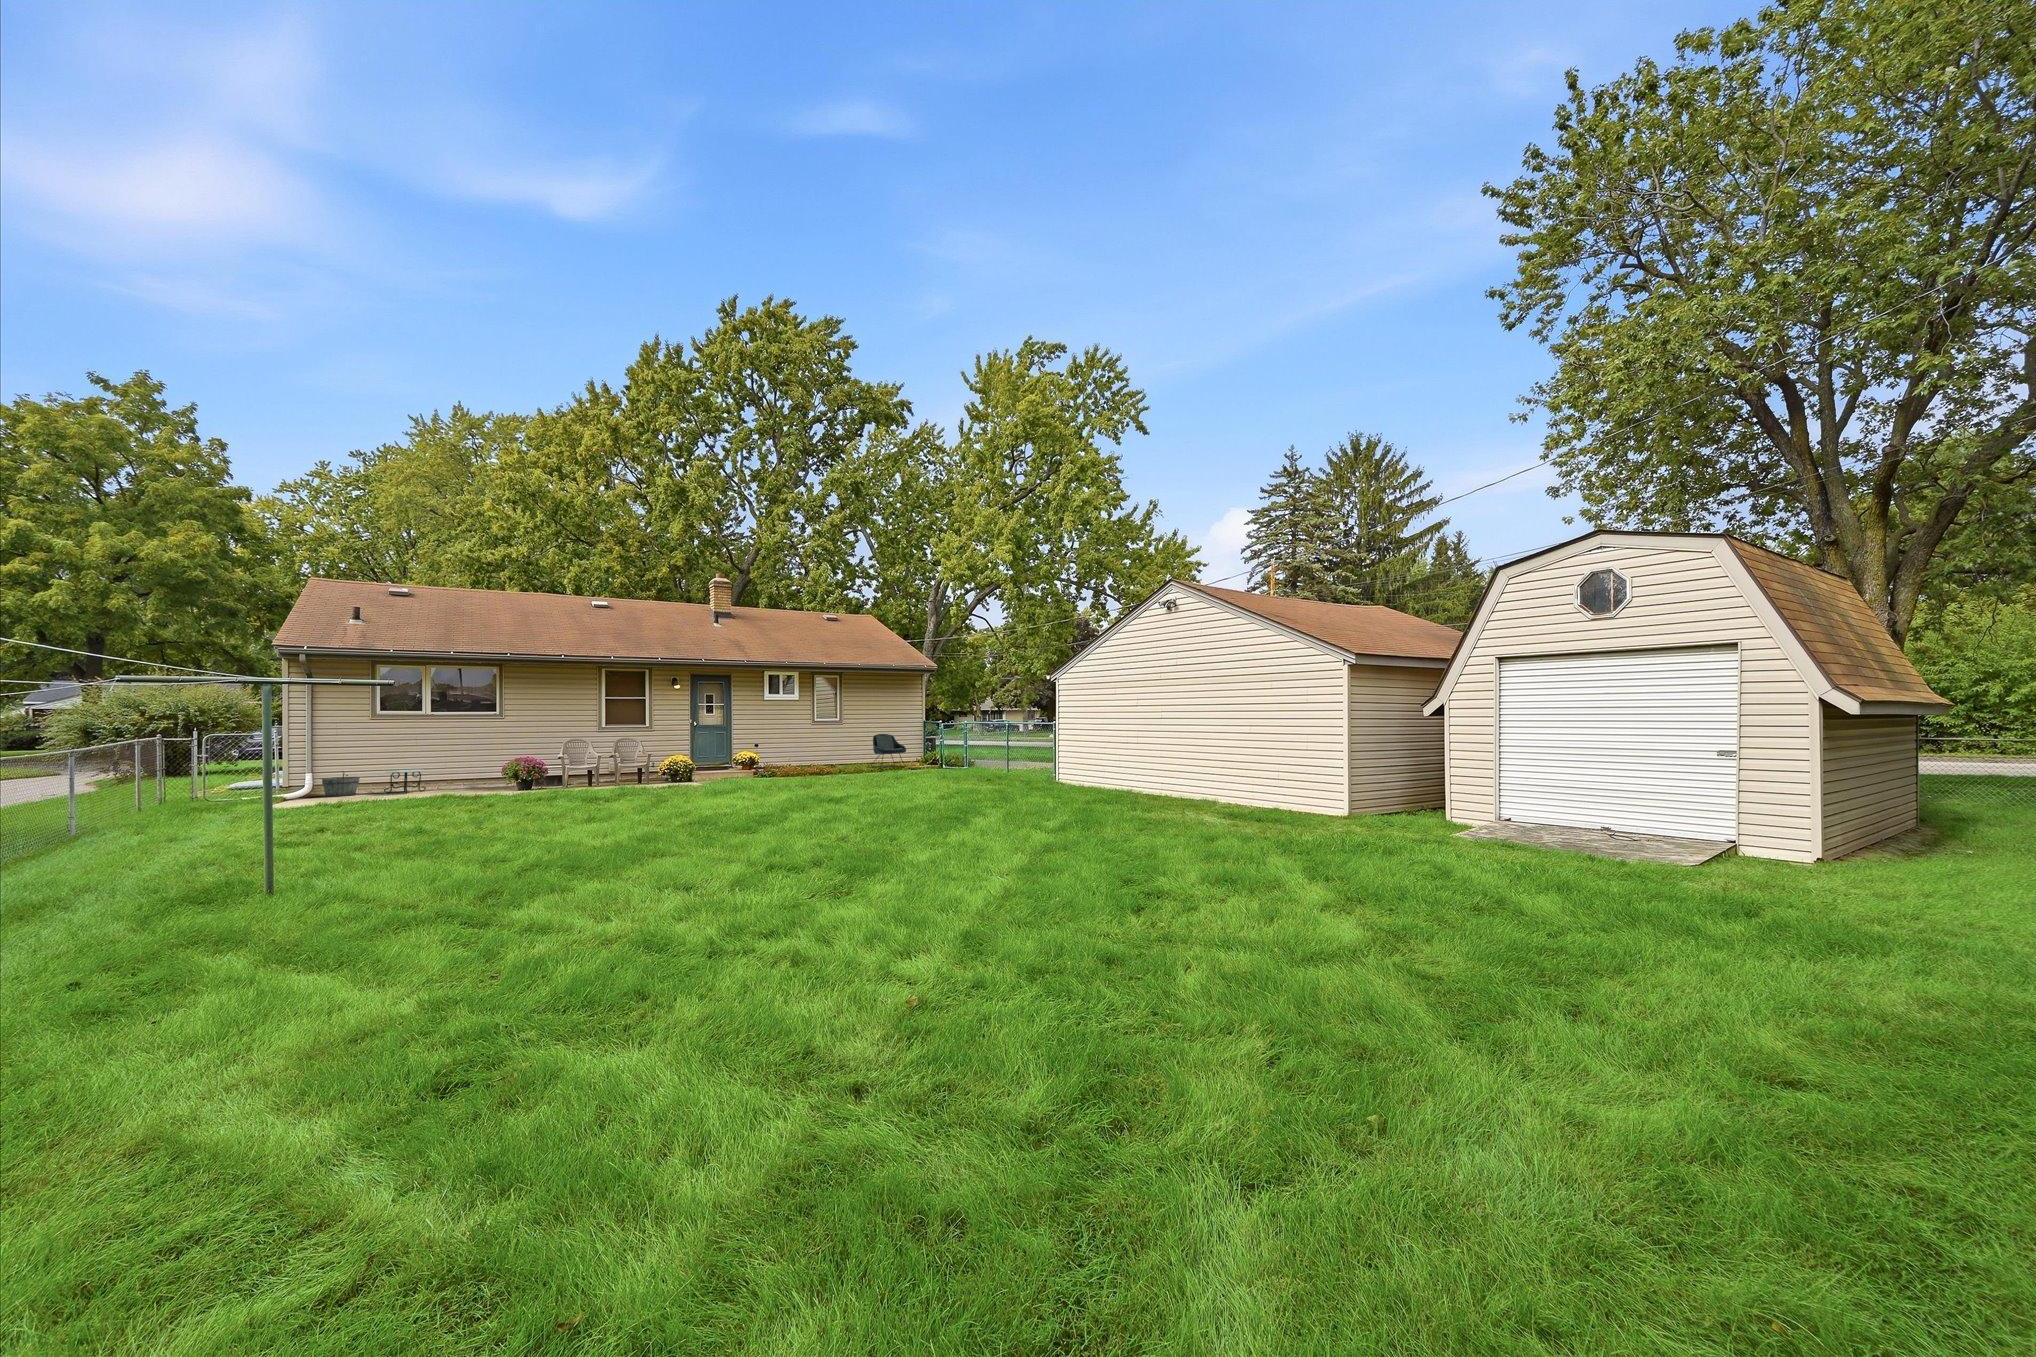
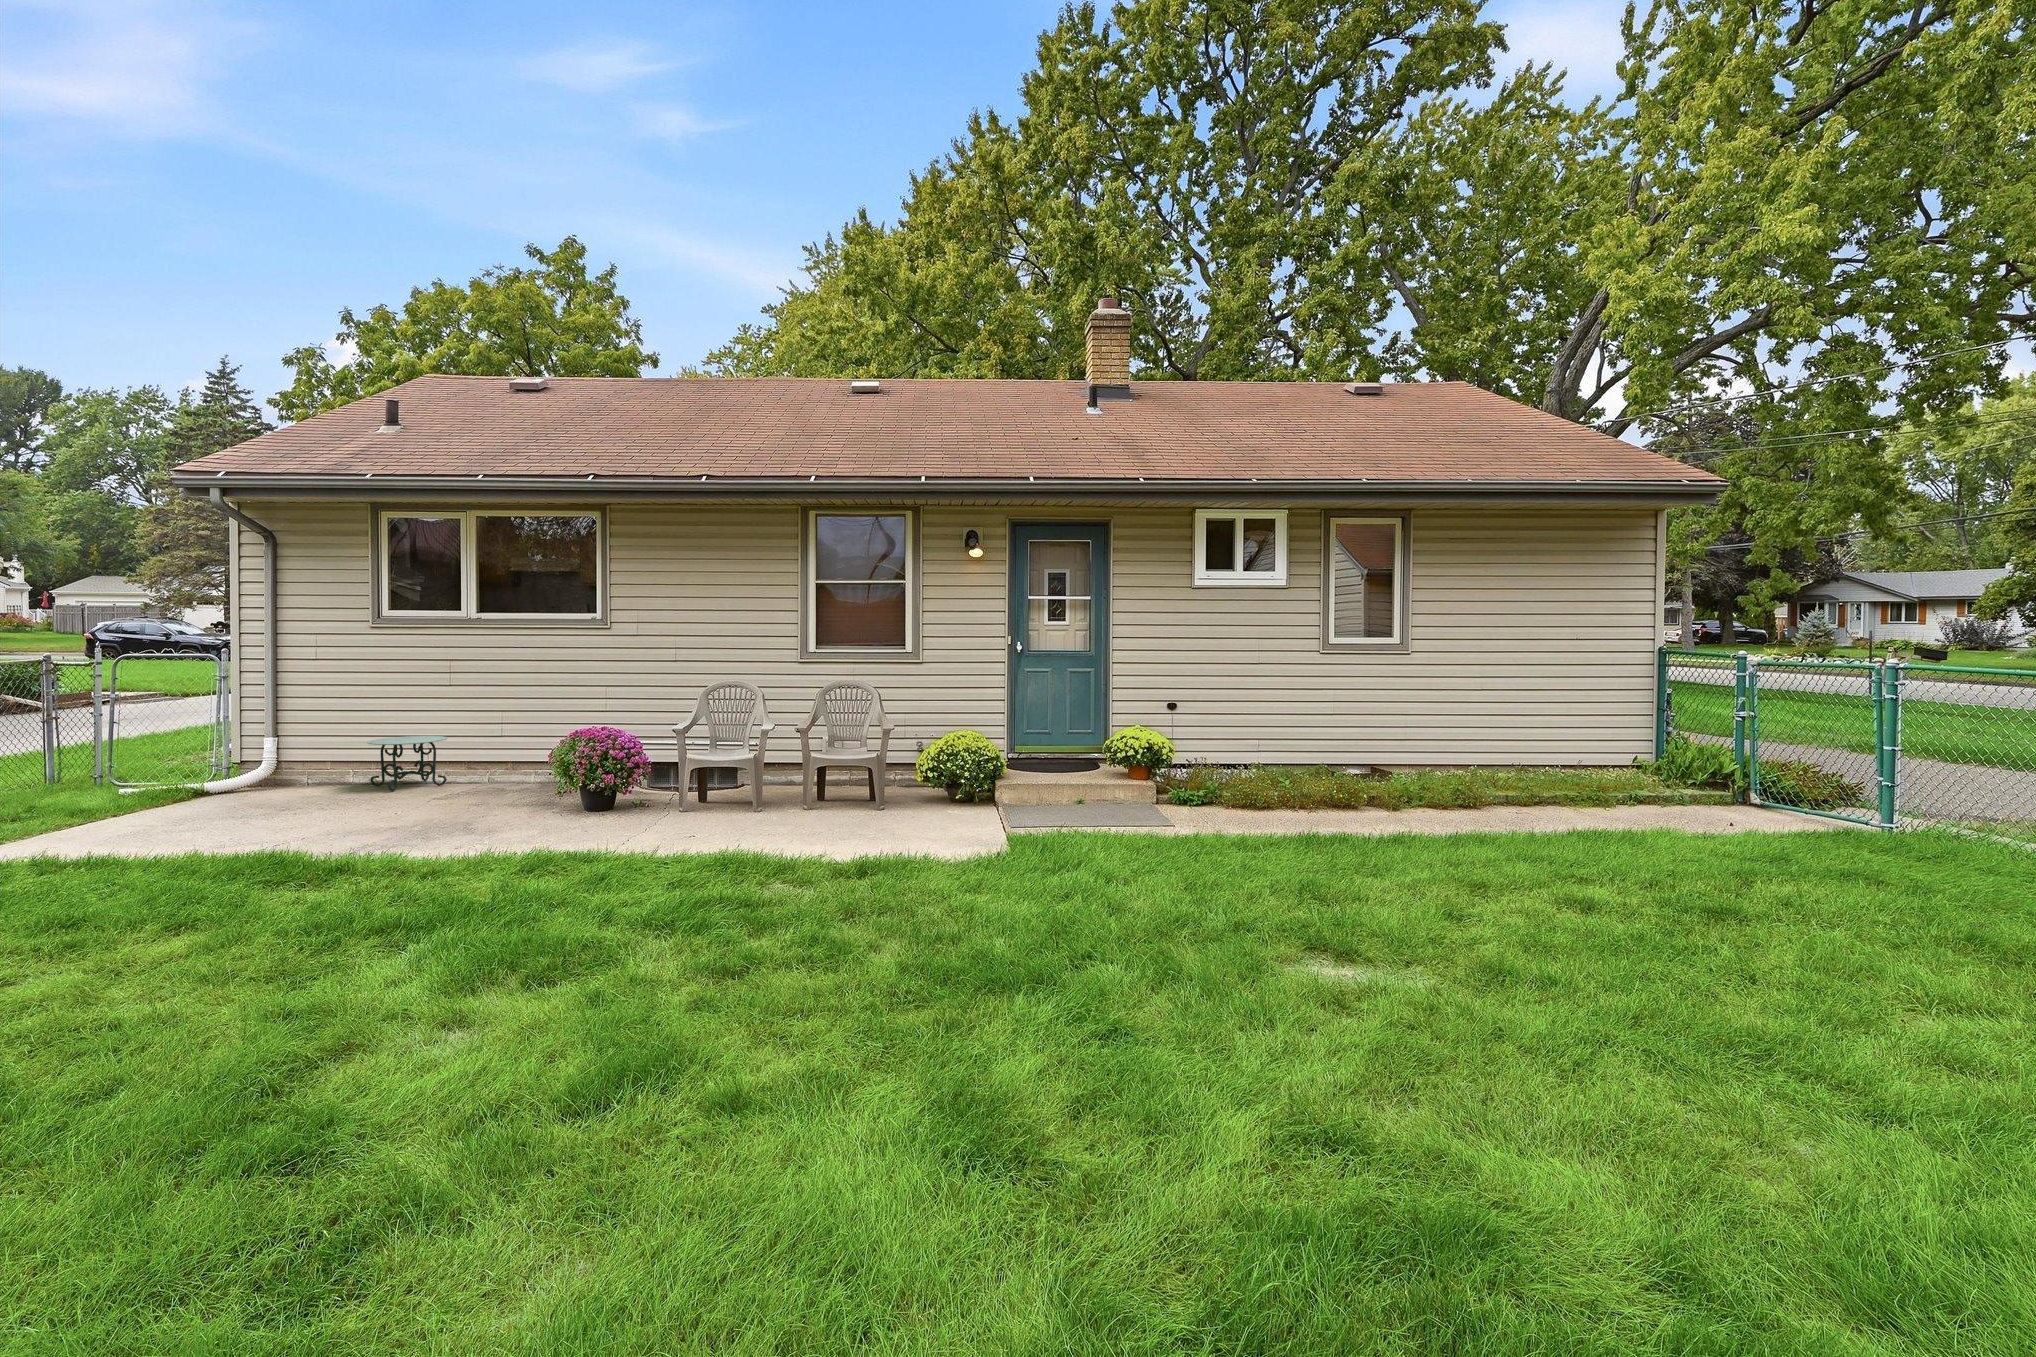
lounge chair: present [871,734,906,769] -> none [1496,685,1620,792]
wooden bucket: present [322,773,360,797] -> none [266,735,341,789]

